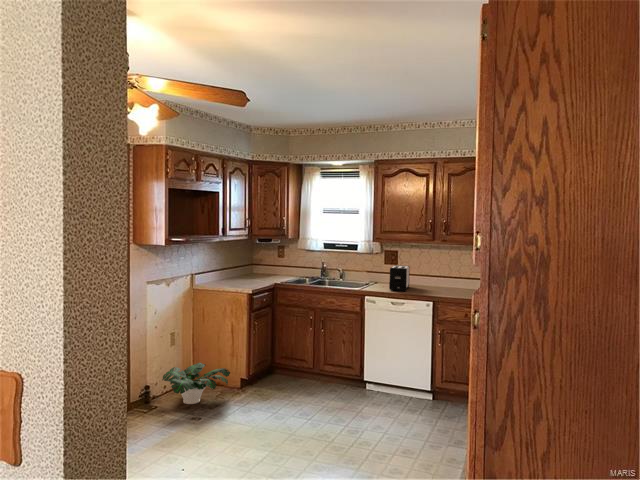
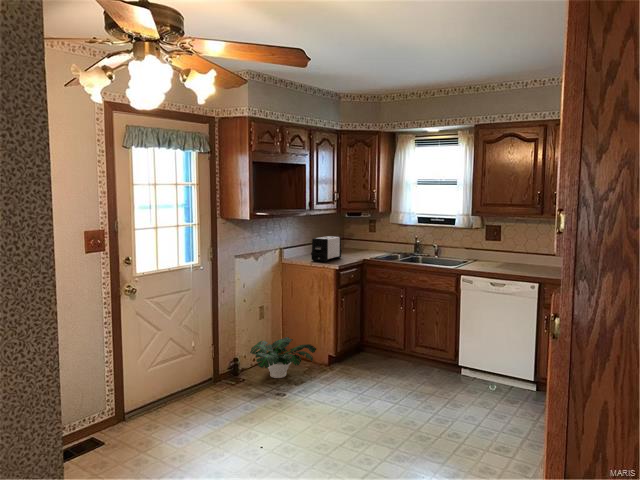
toaster: present [389,265,410,291] -> present [311,236,342,262]

